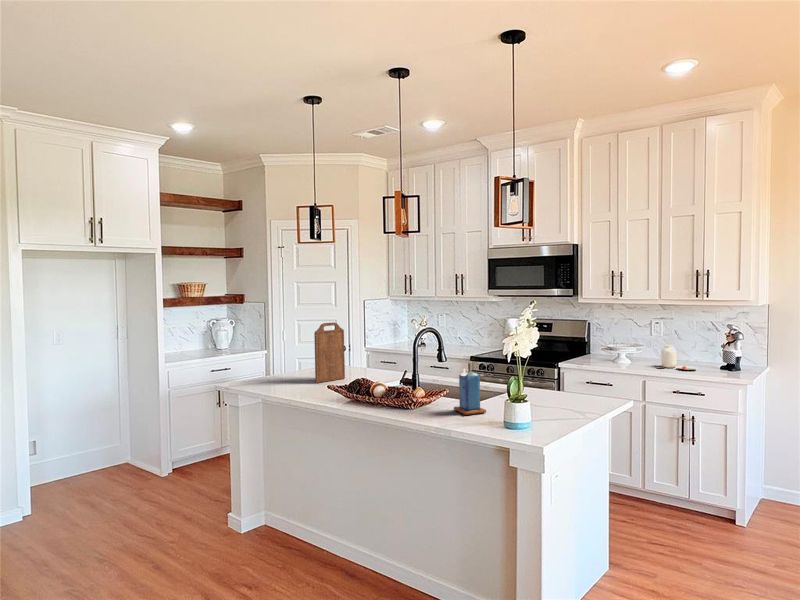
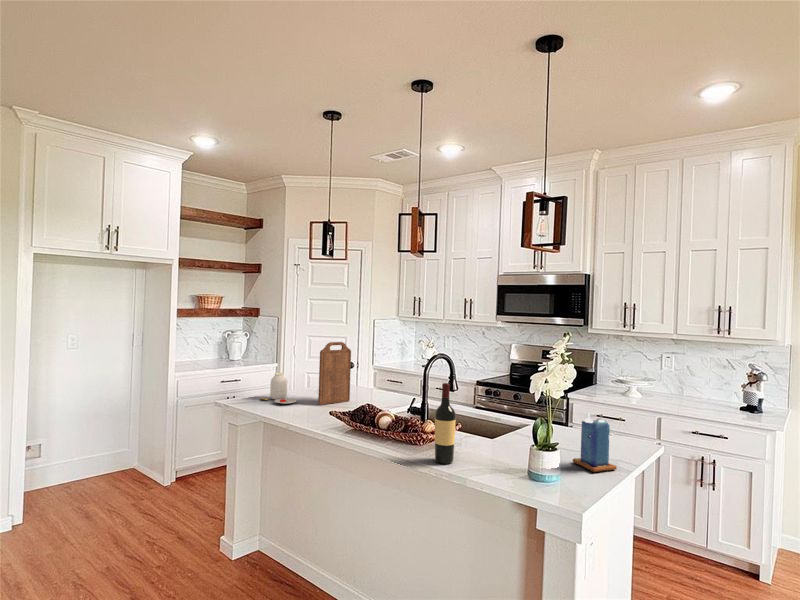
jar: present [656,345,697,370] -> present [261,373,296,404]
wine bottle: none [423,351,441,420] -> present [435,383,456,464]
candle: present [454,368,486,415] -> present [573,414,617,472]

